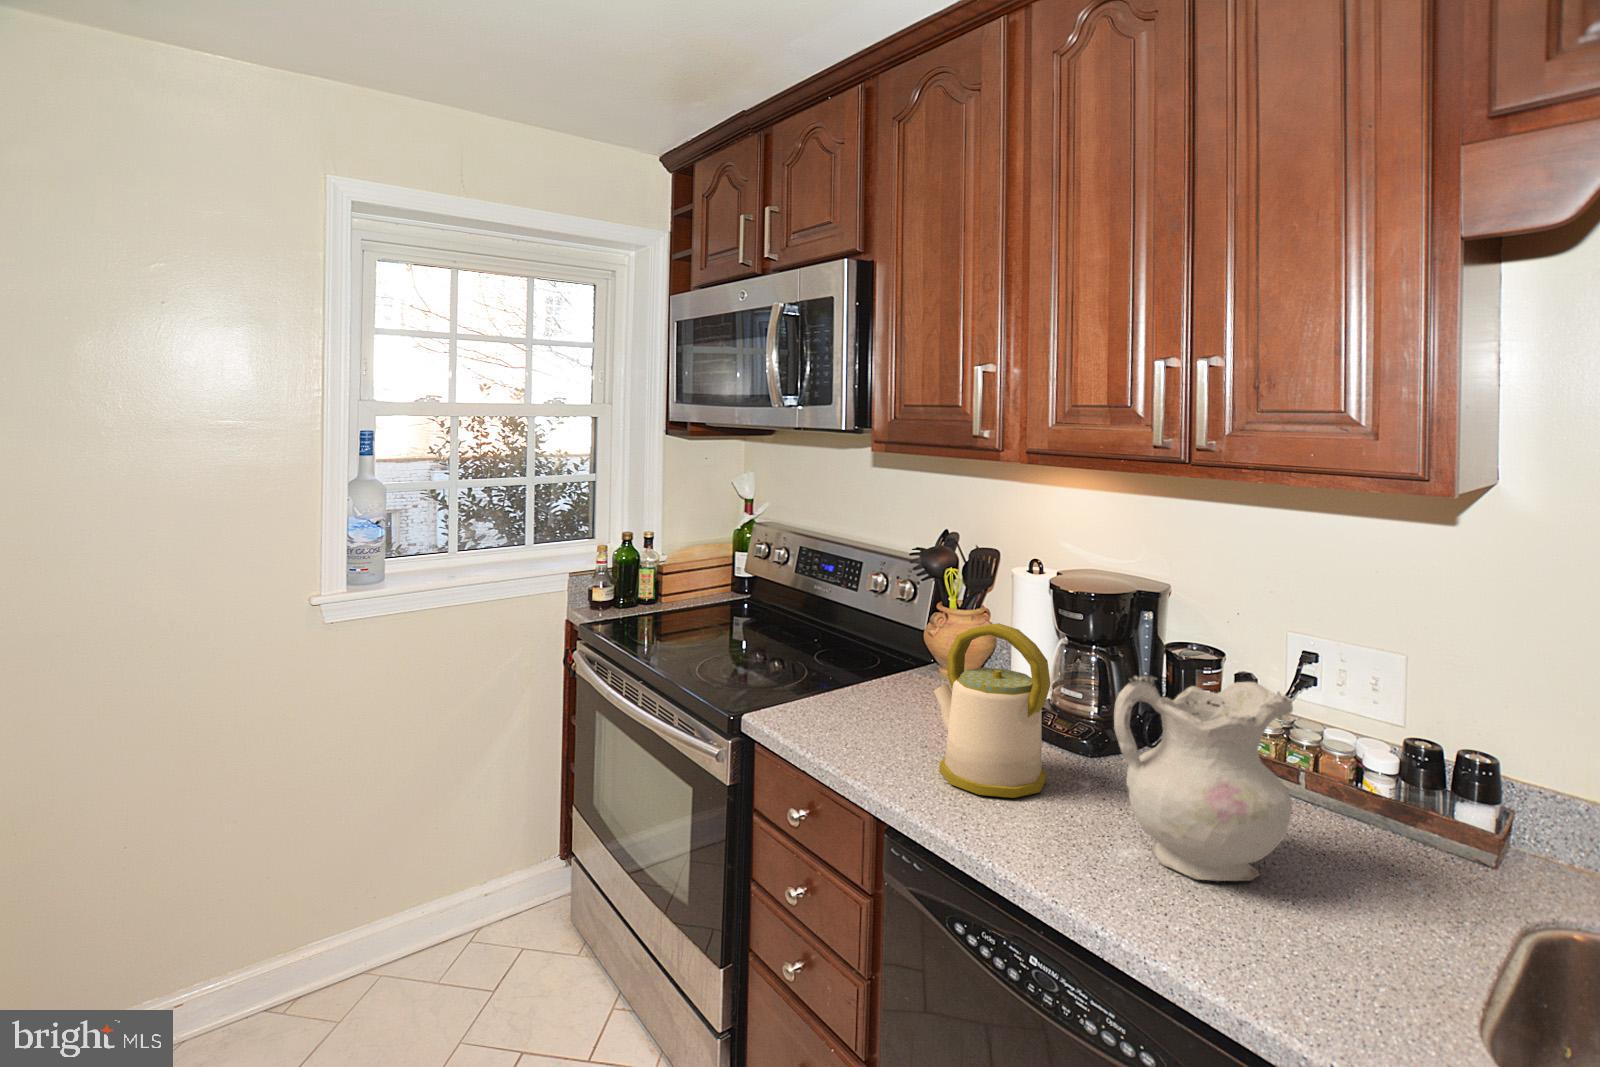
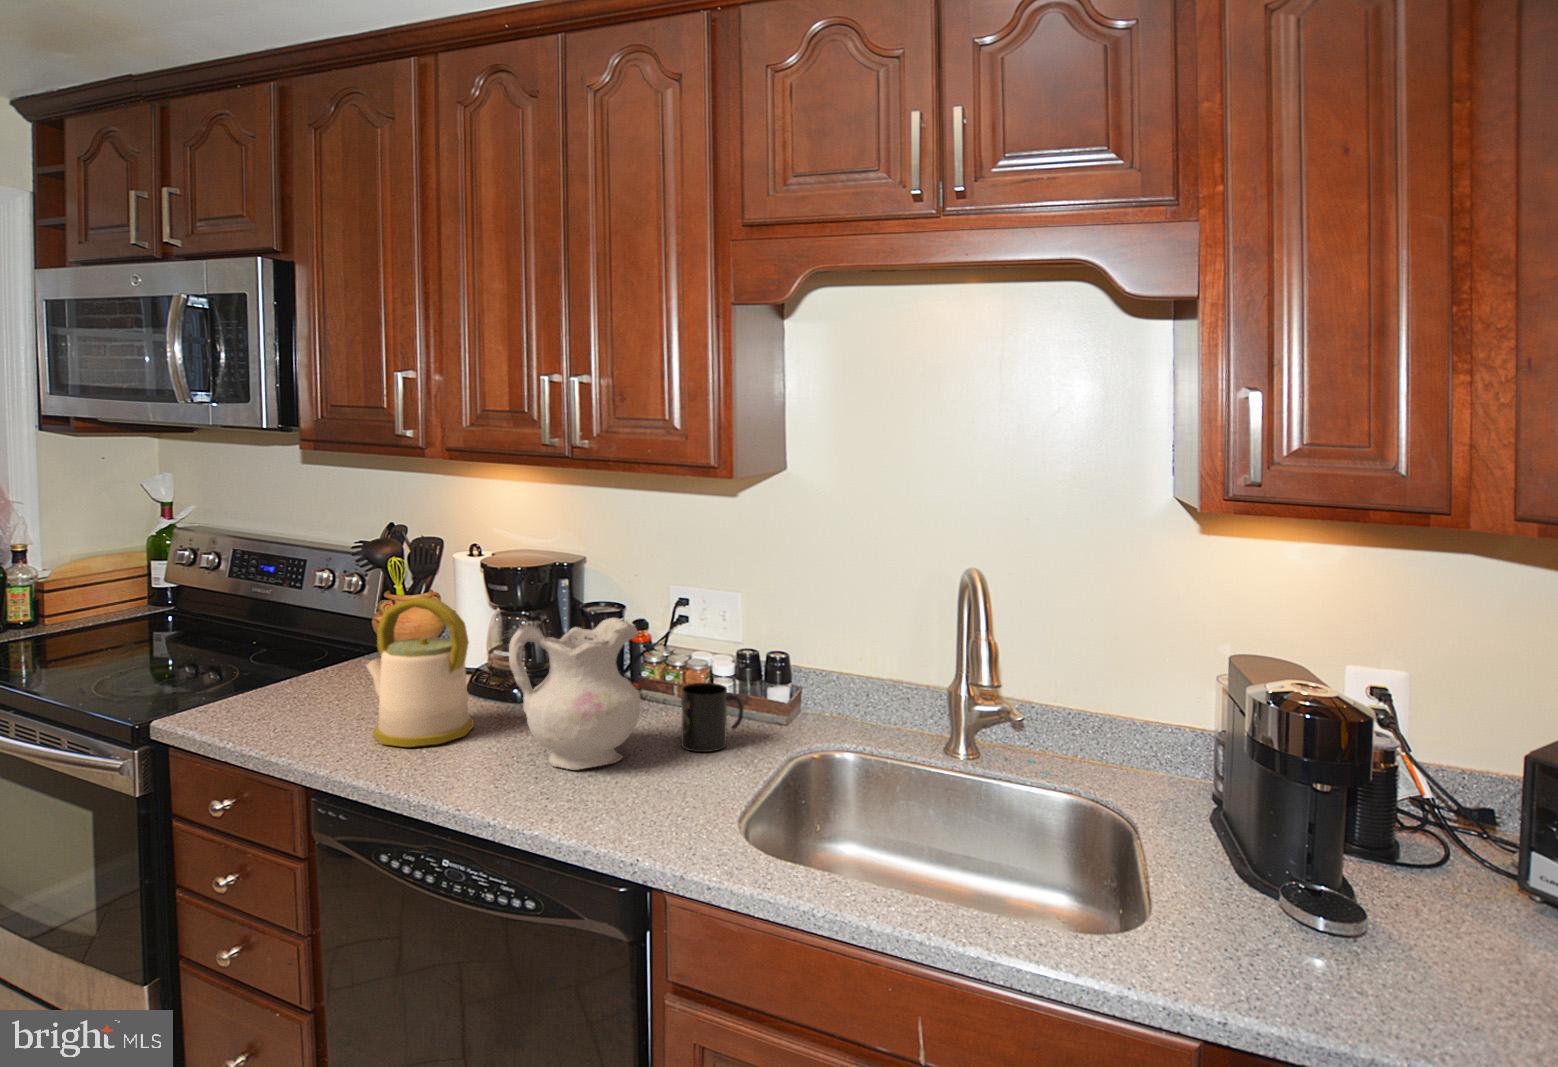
mug: none [1342,787,1451,896] -> present [681,683,743,752]

